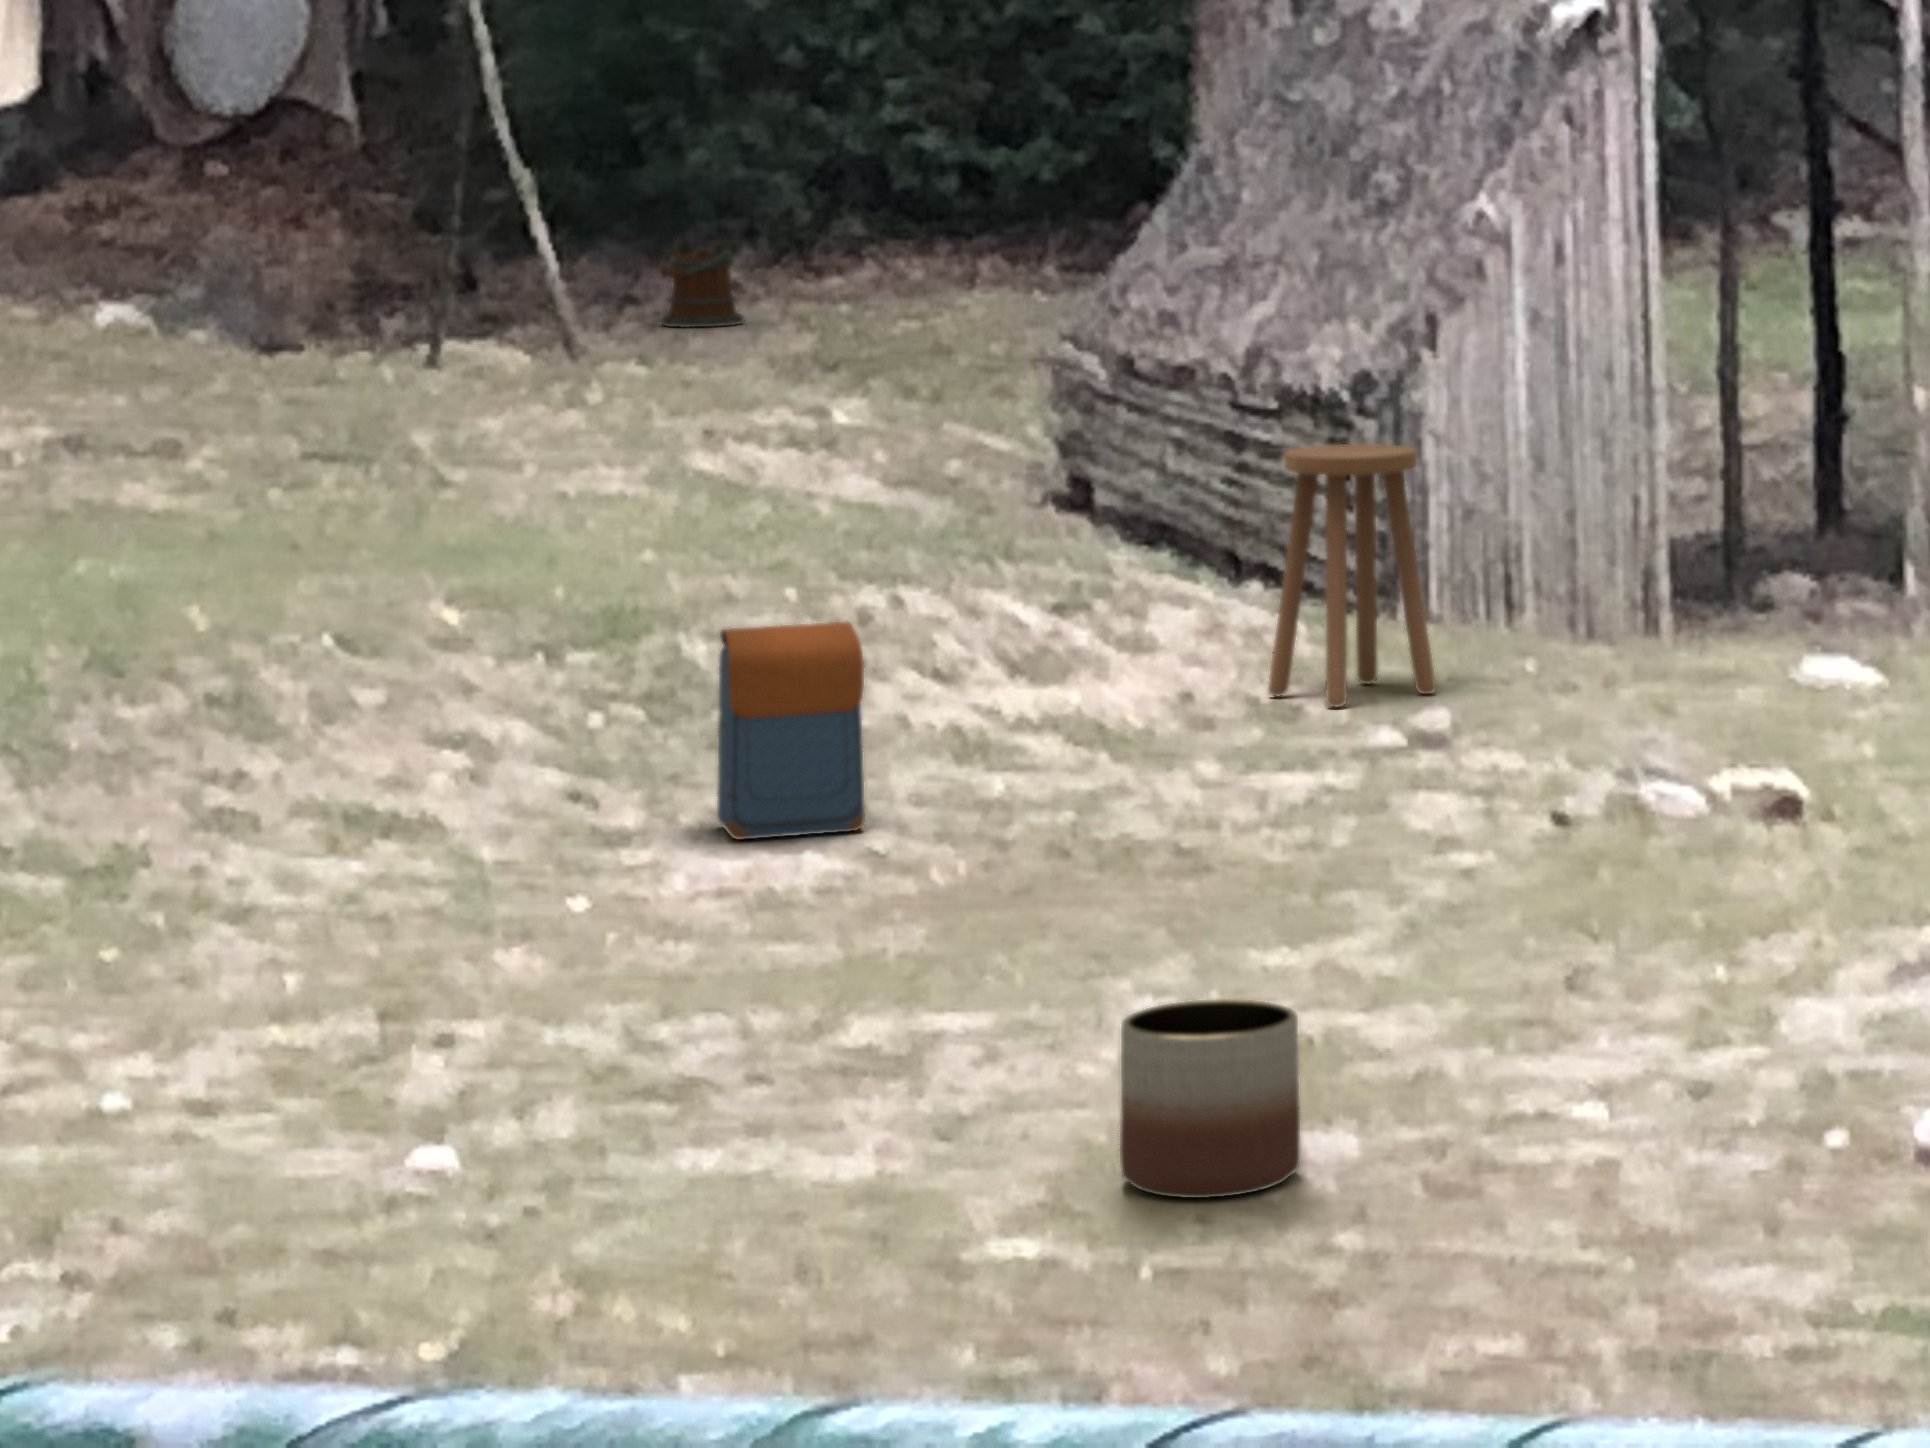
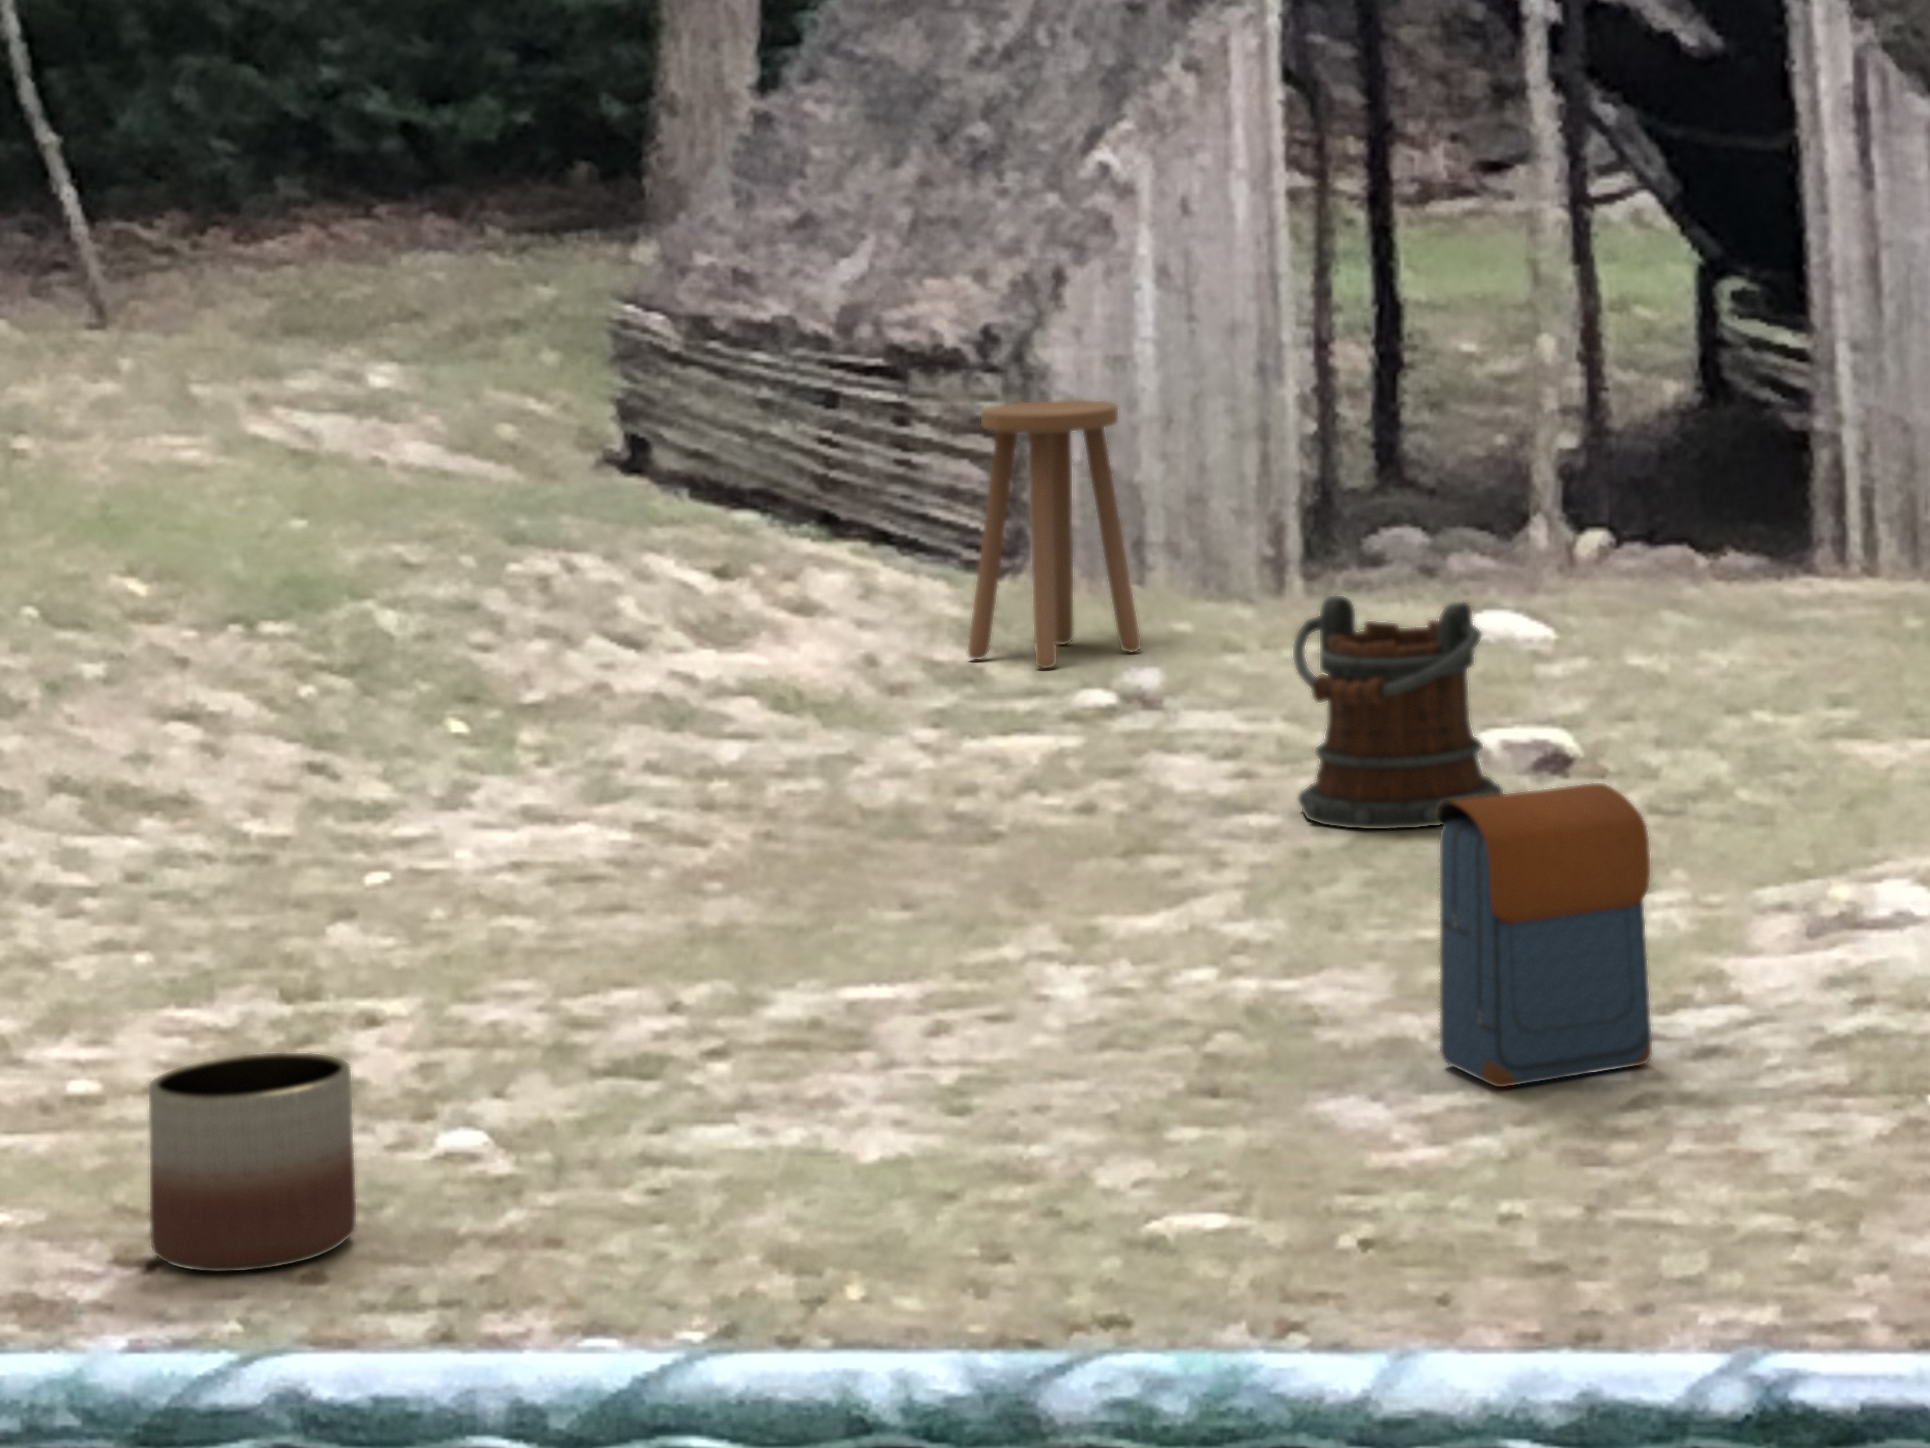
bucket: present [660,238,744,327] -> present [1293,596,1503,829]
backpack: present [717,622,865,840] -> present [1438,783,1652,1087]
planter: present [1120,999,1300,1198] -> present [149,1053,356,1271]

